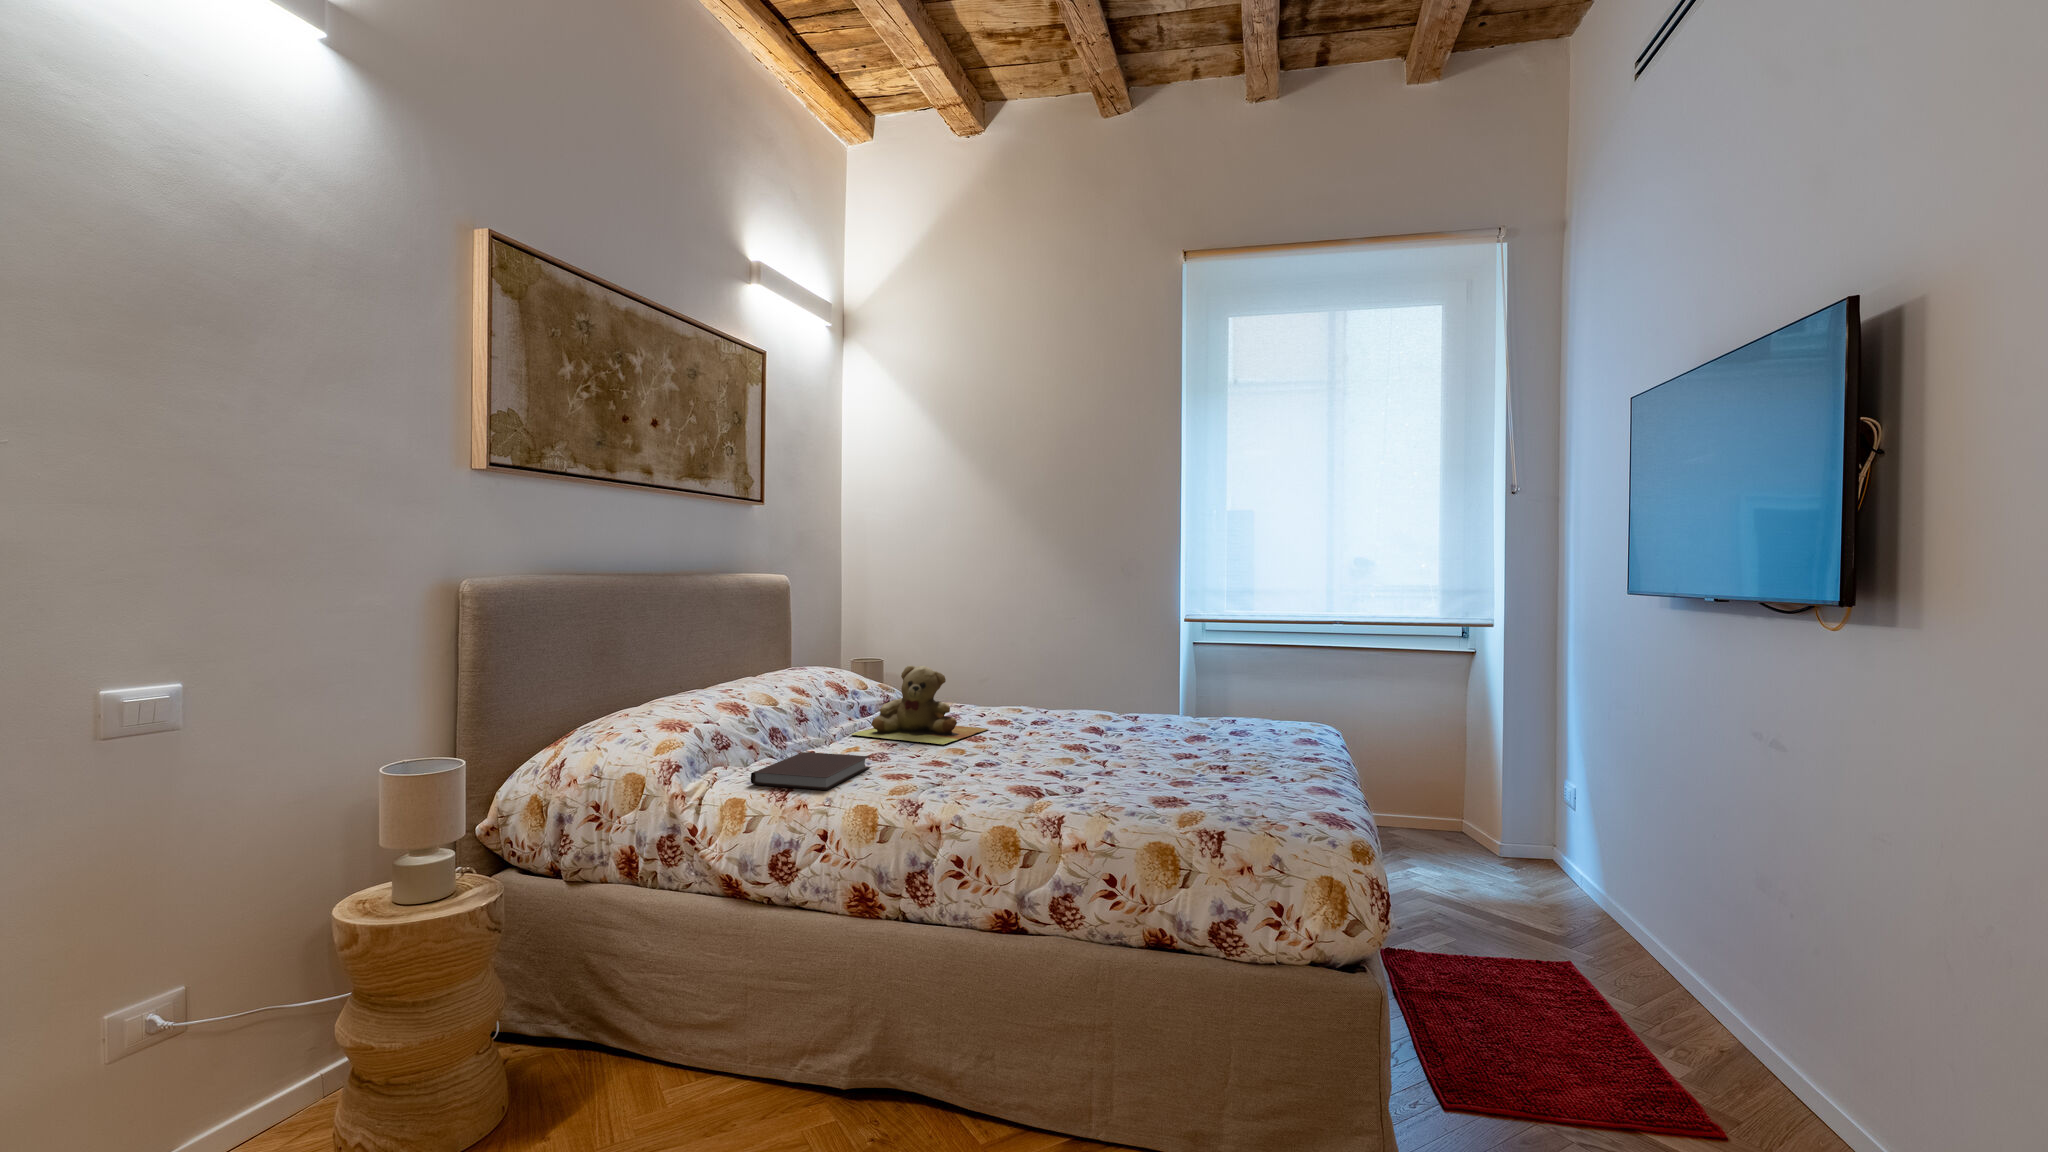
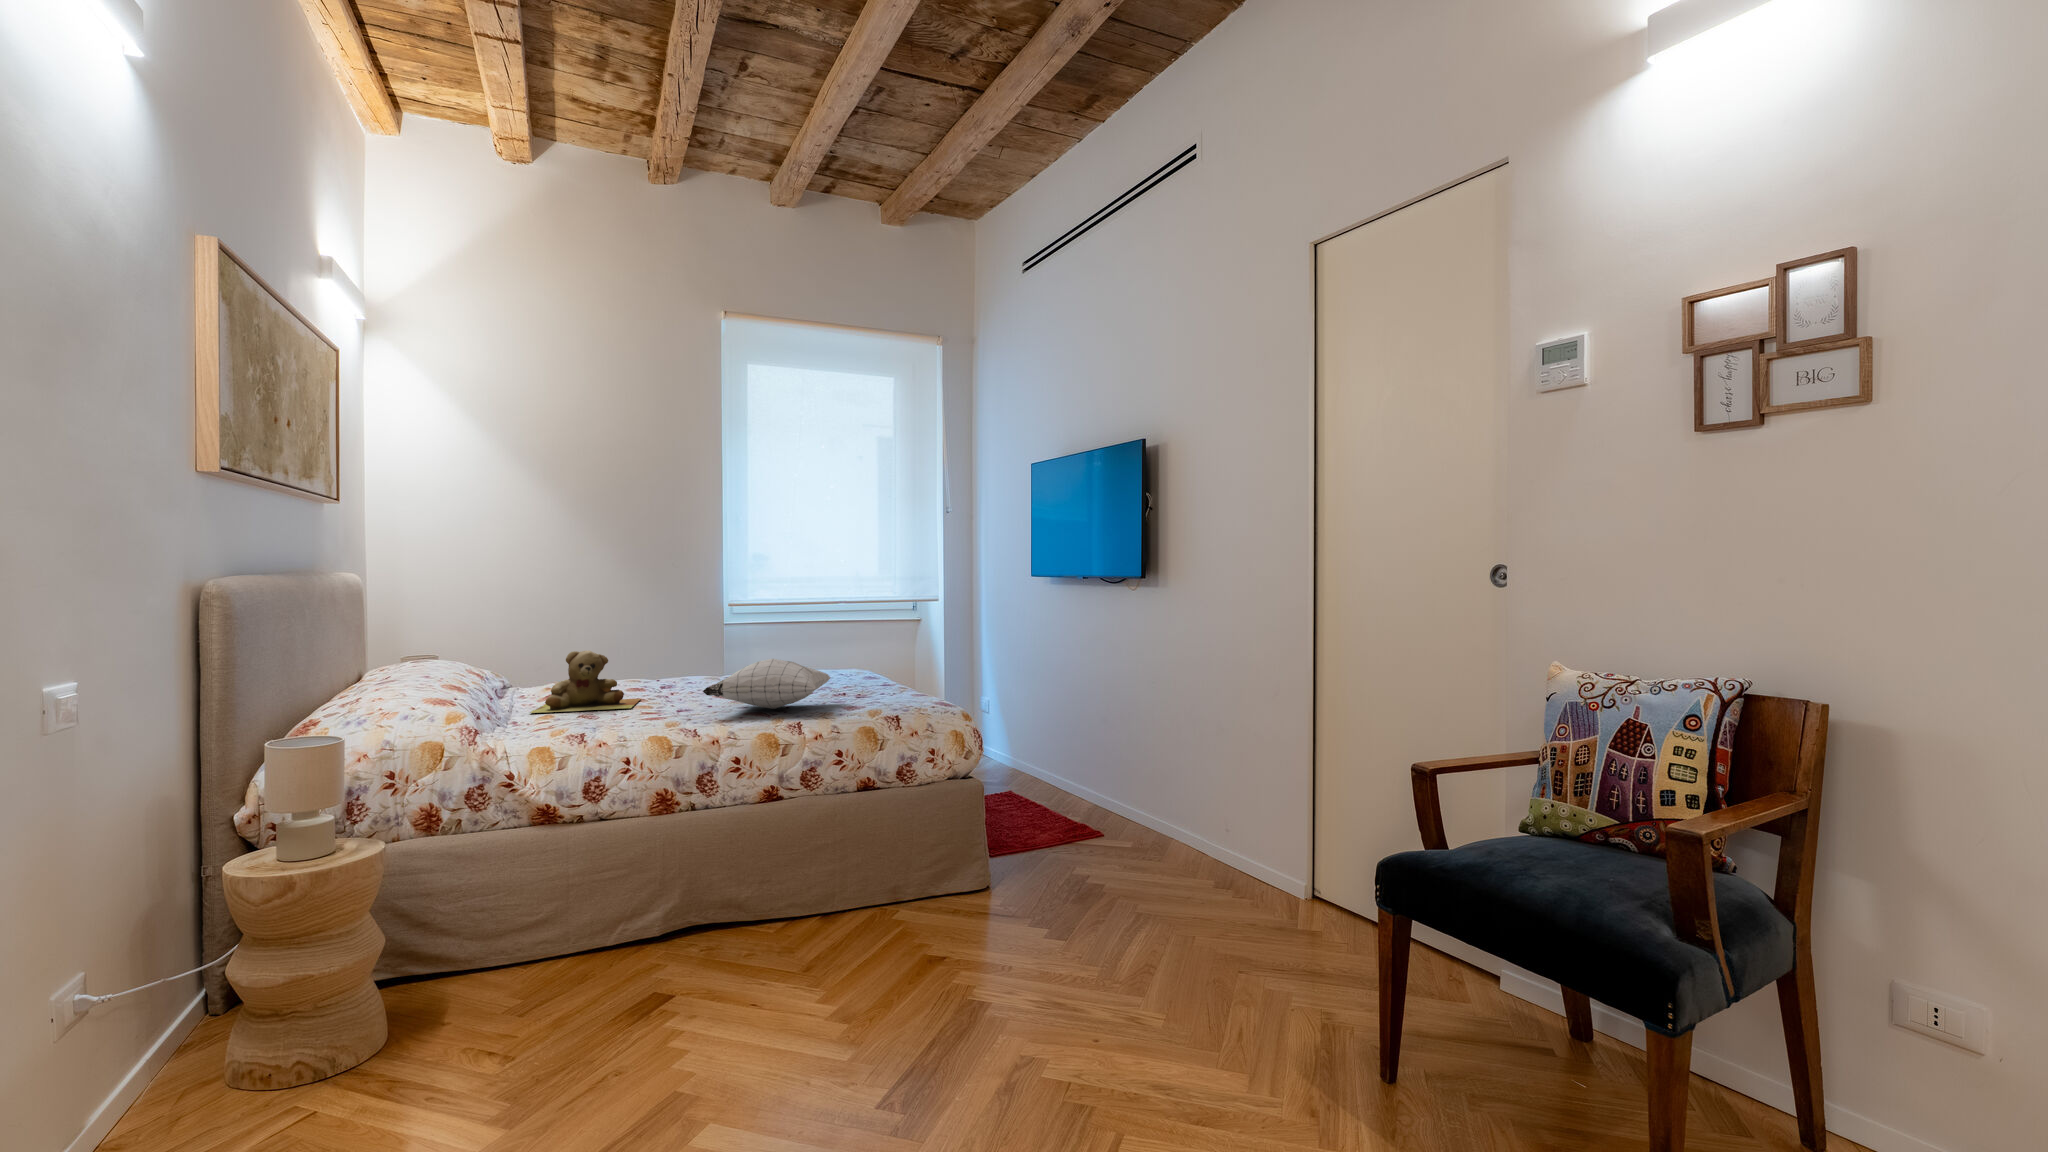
pillow: none [969,705,1180,779] -> present [703,659,830,709]
notebook: present [751,752,870,790] -> none [537,714,611,740]

